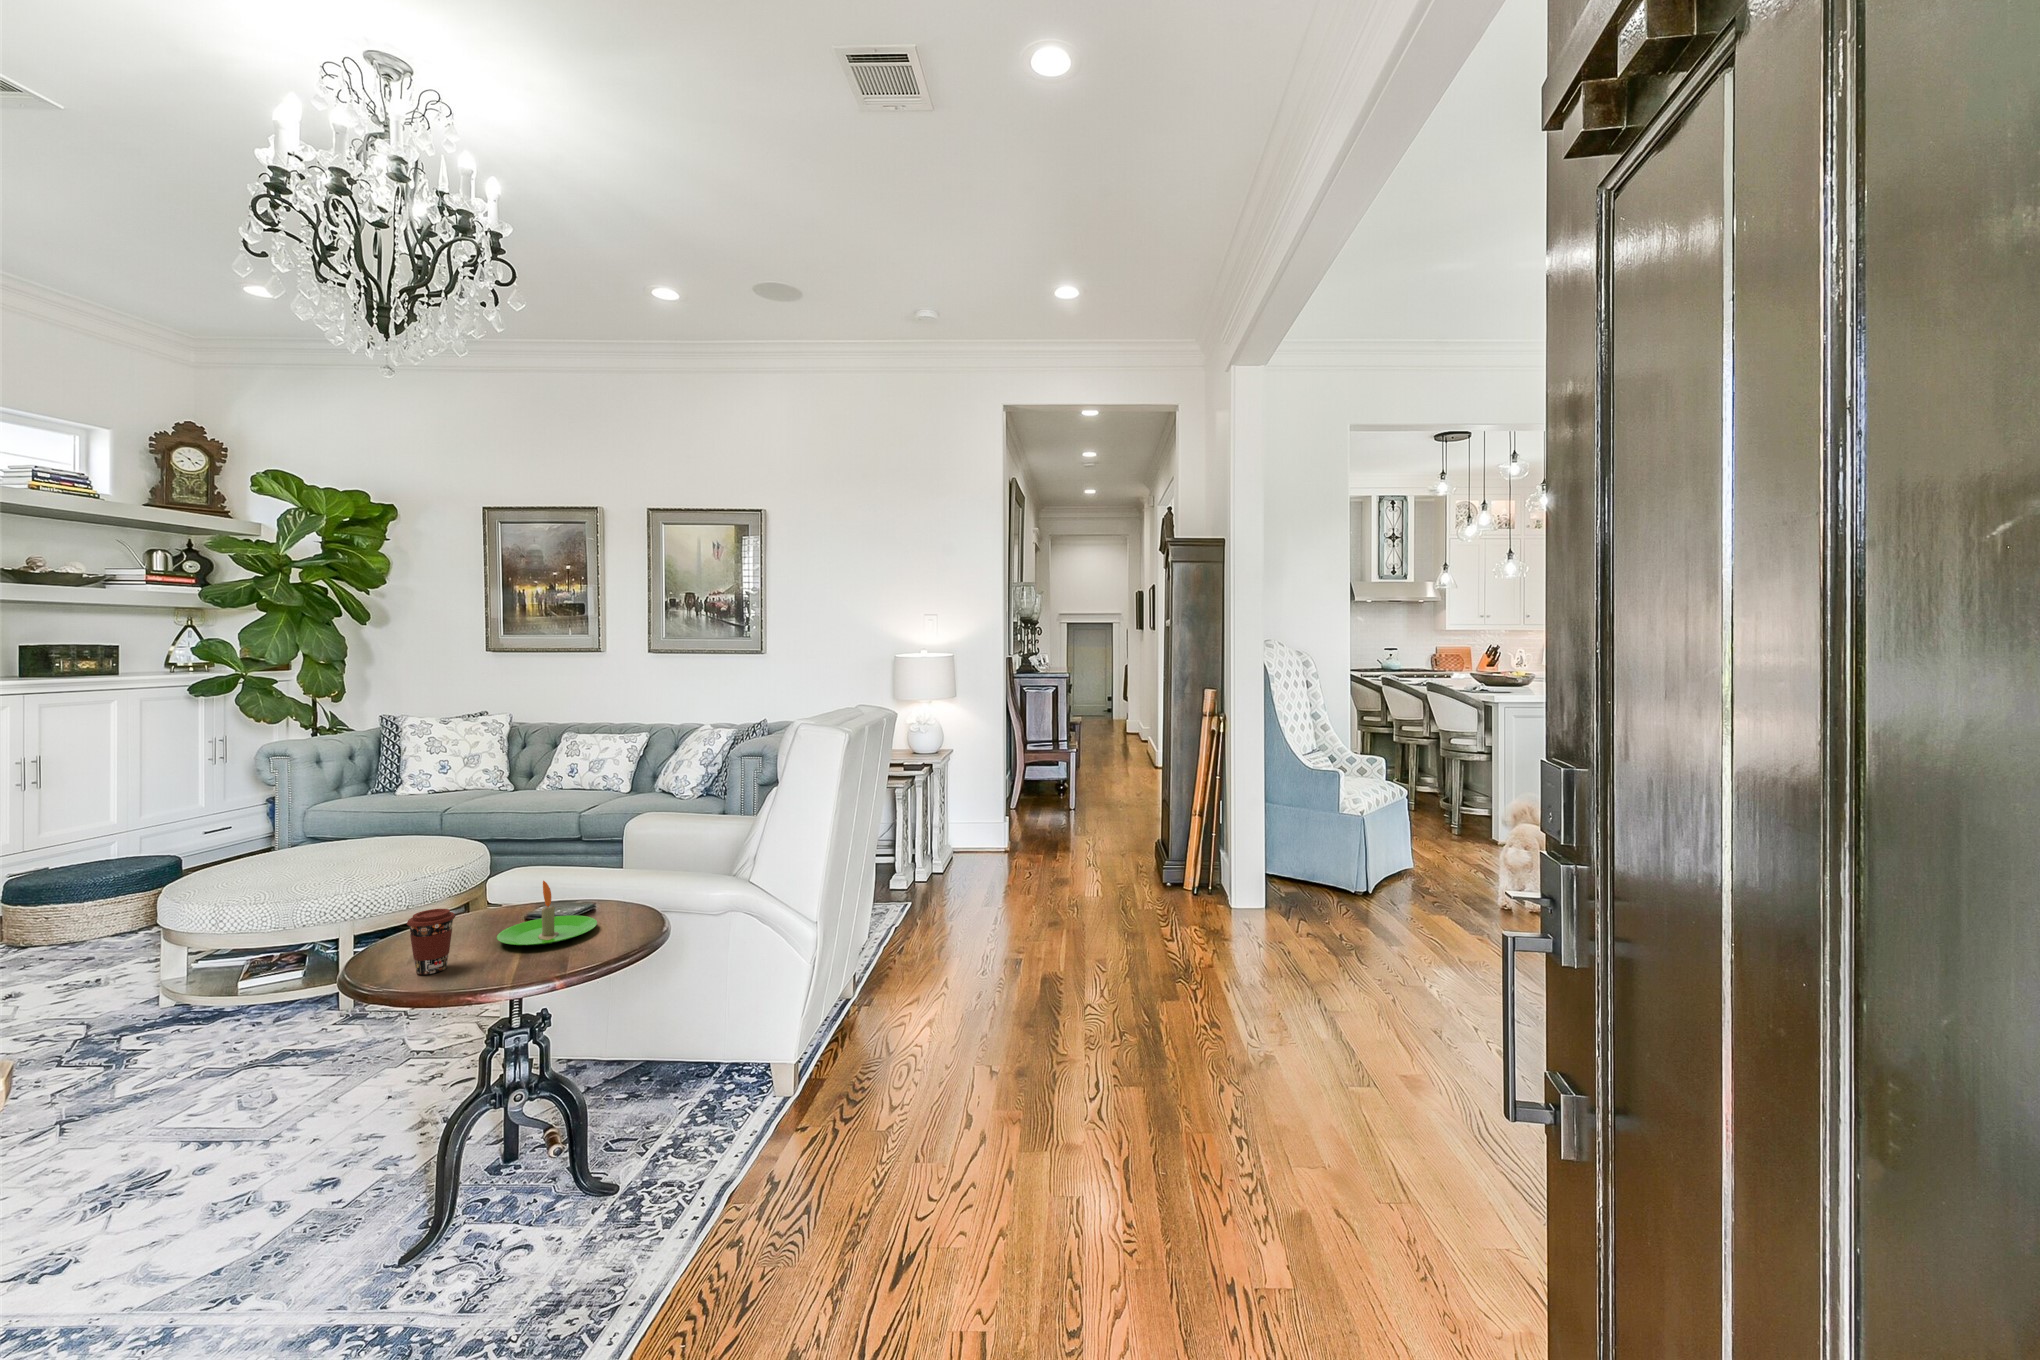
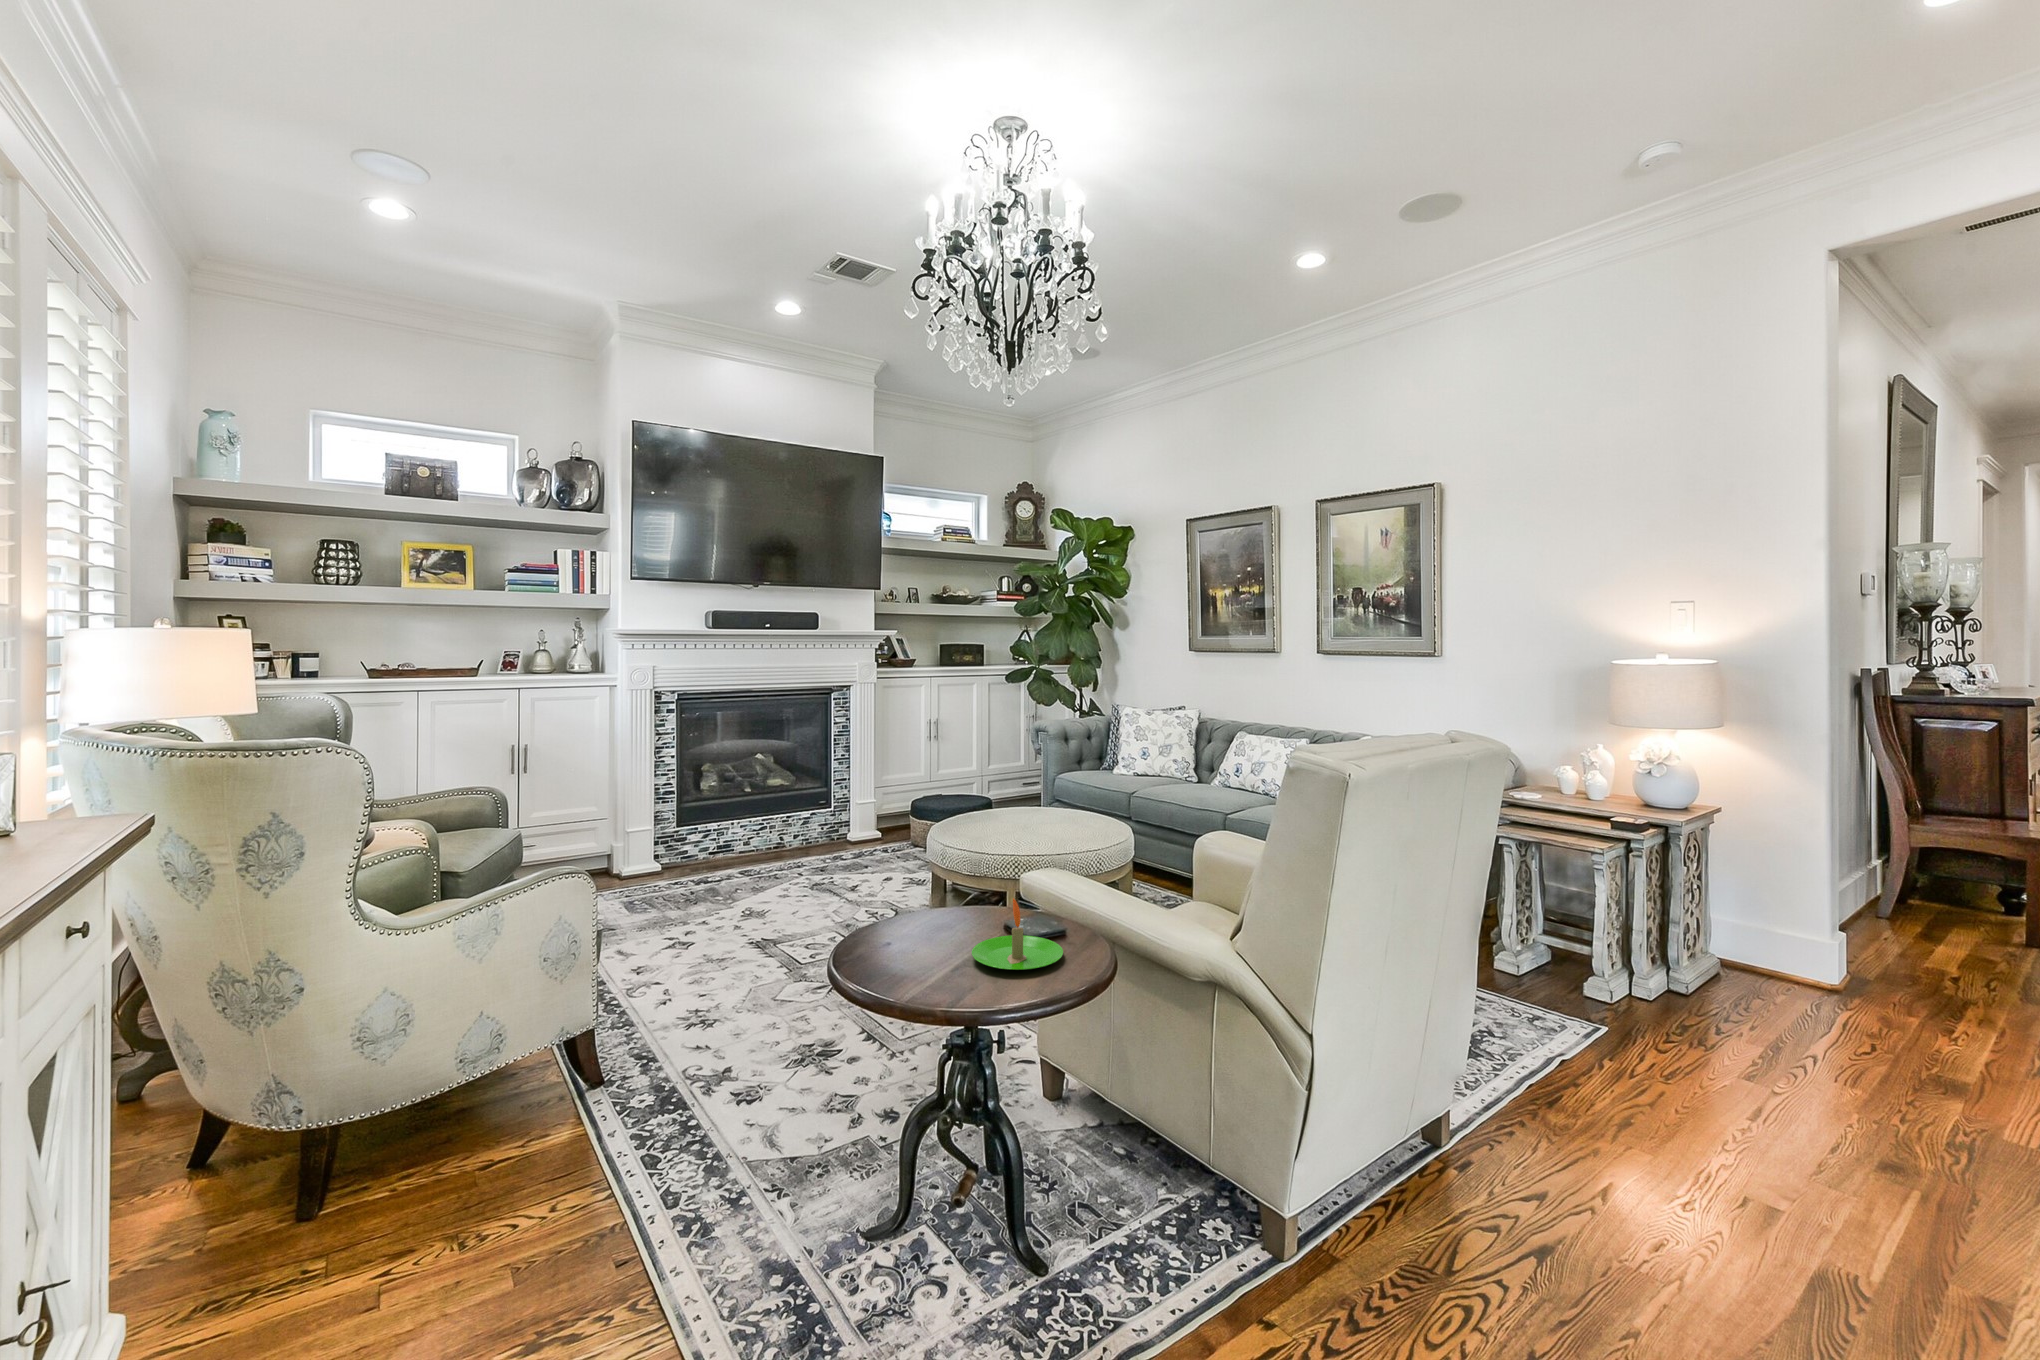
coffee cup: present [407,909,455,974] -> none [891,904,930,968]

